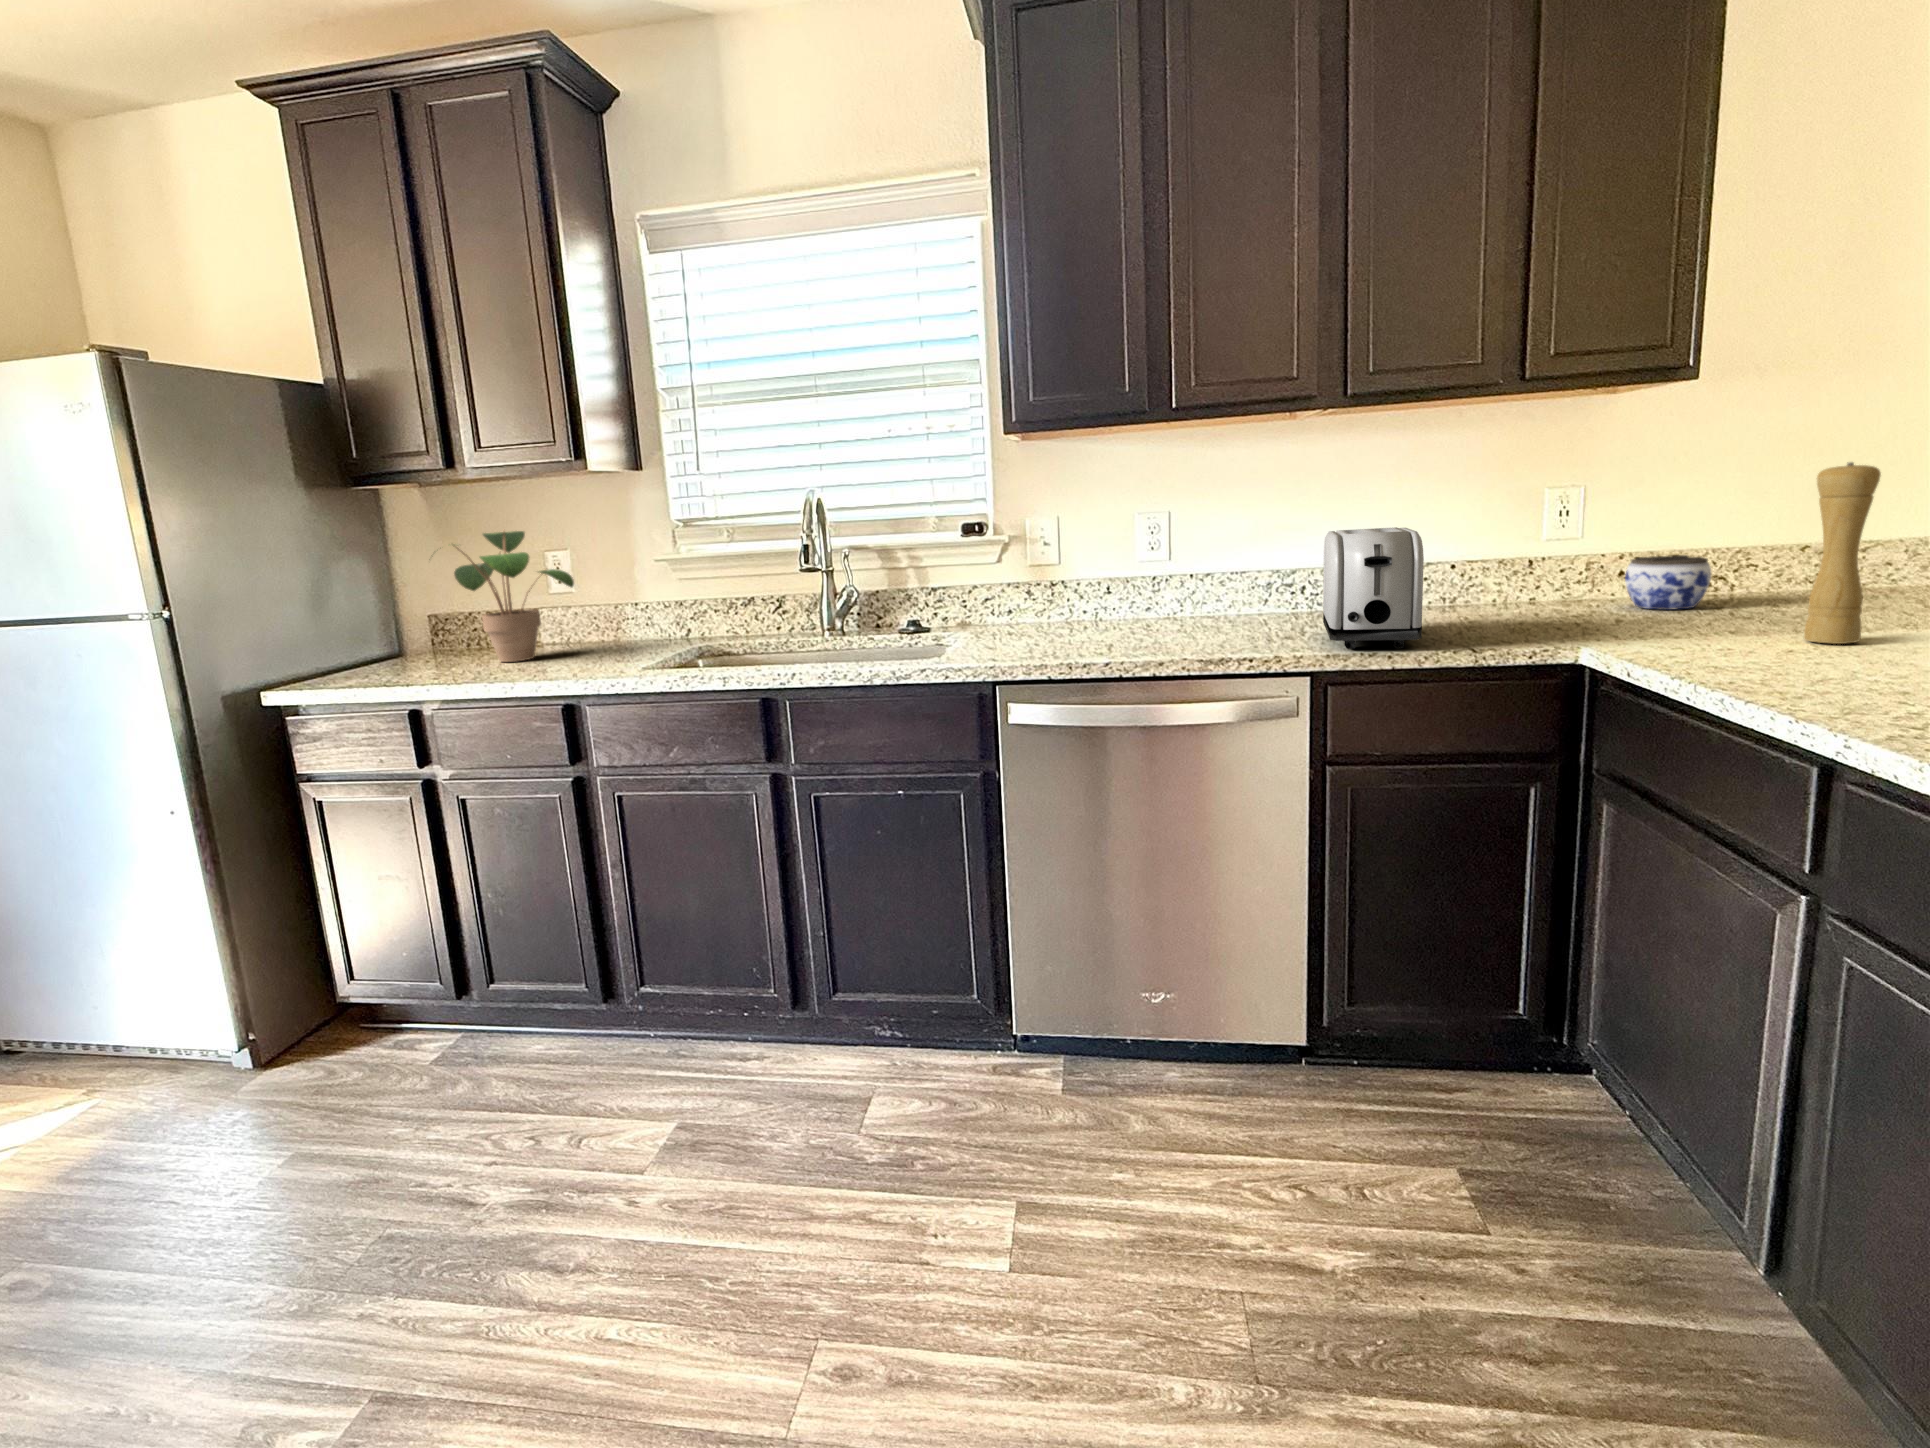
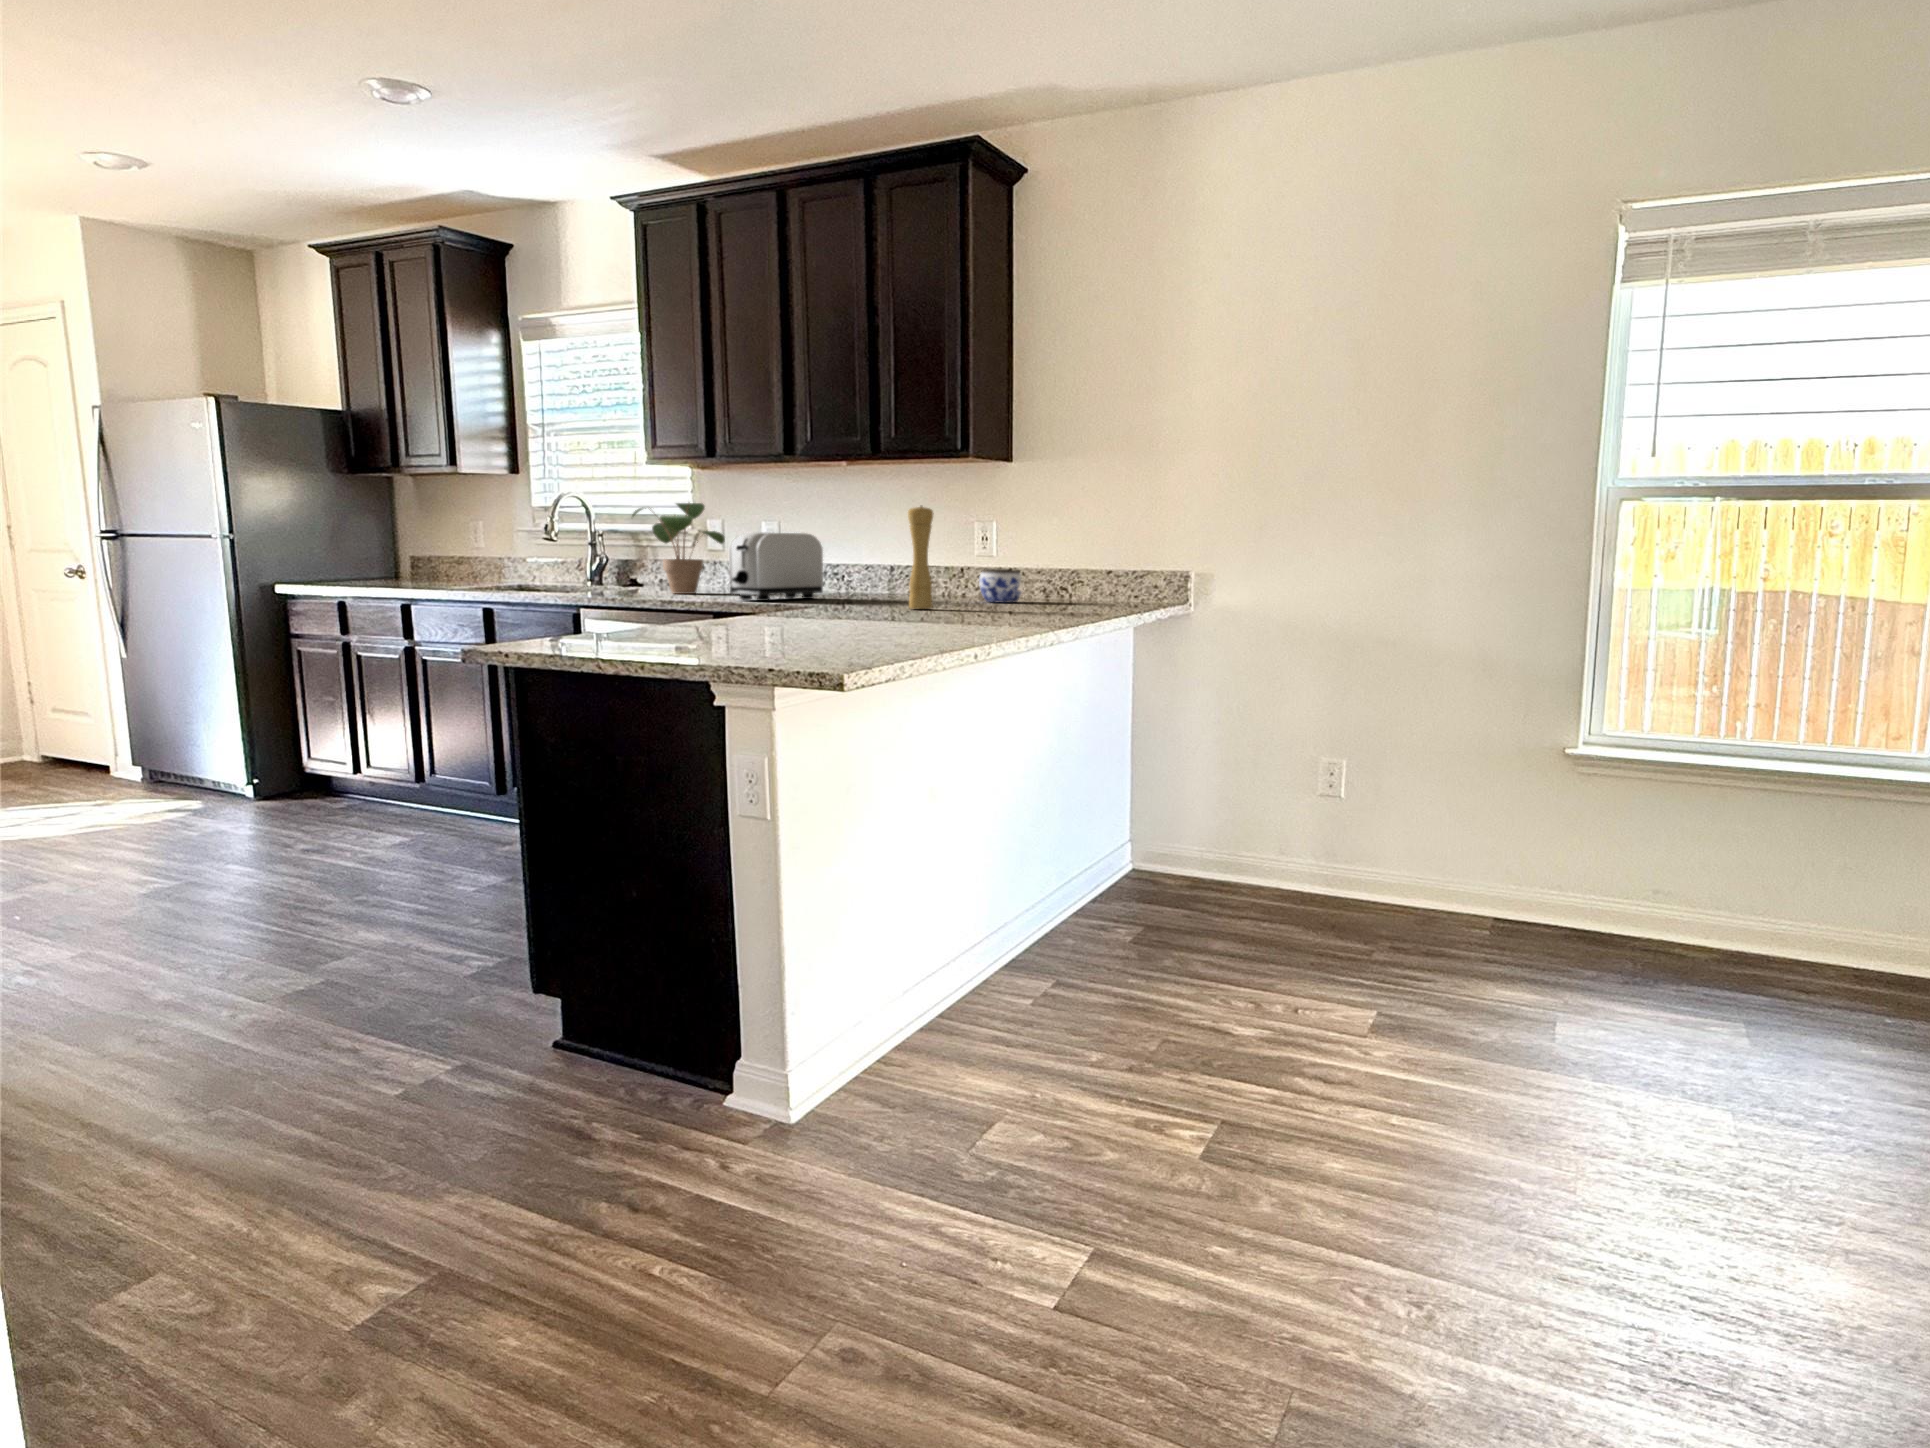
potted plant: present [452,531,574,662] -> present [632,503,725,594]

